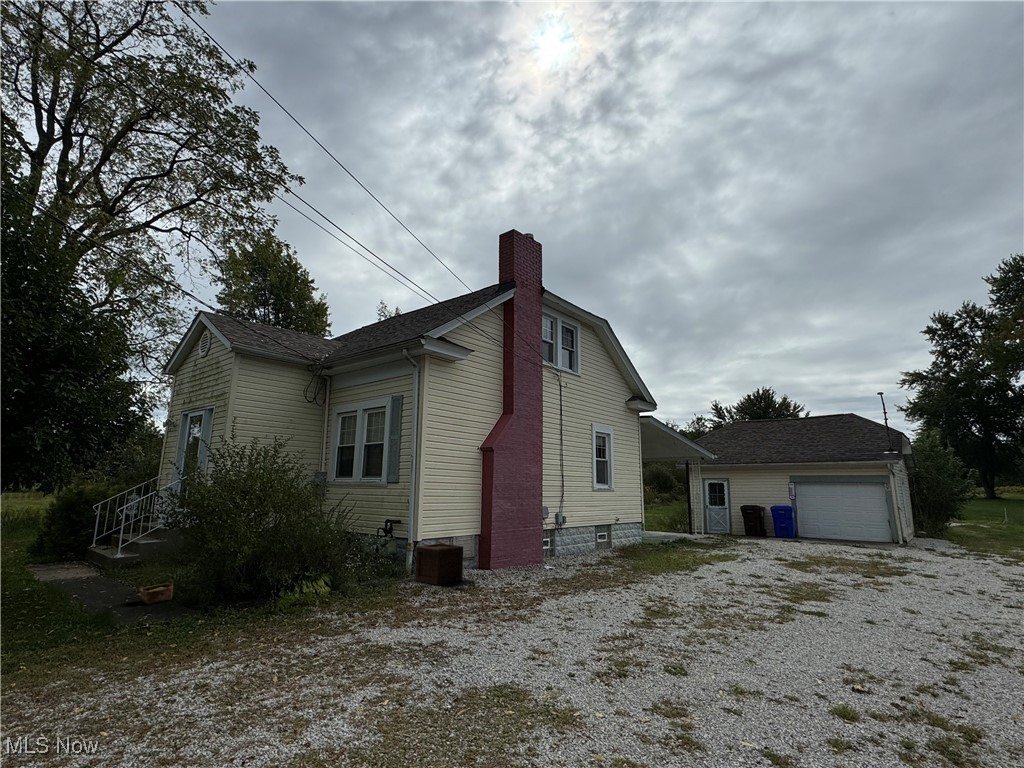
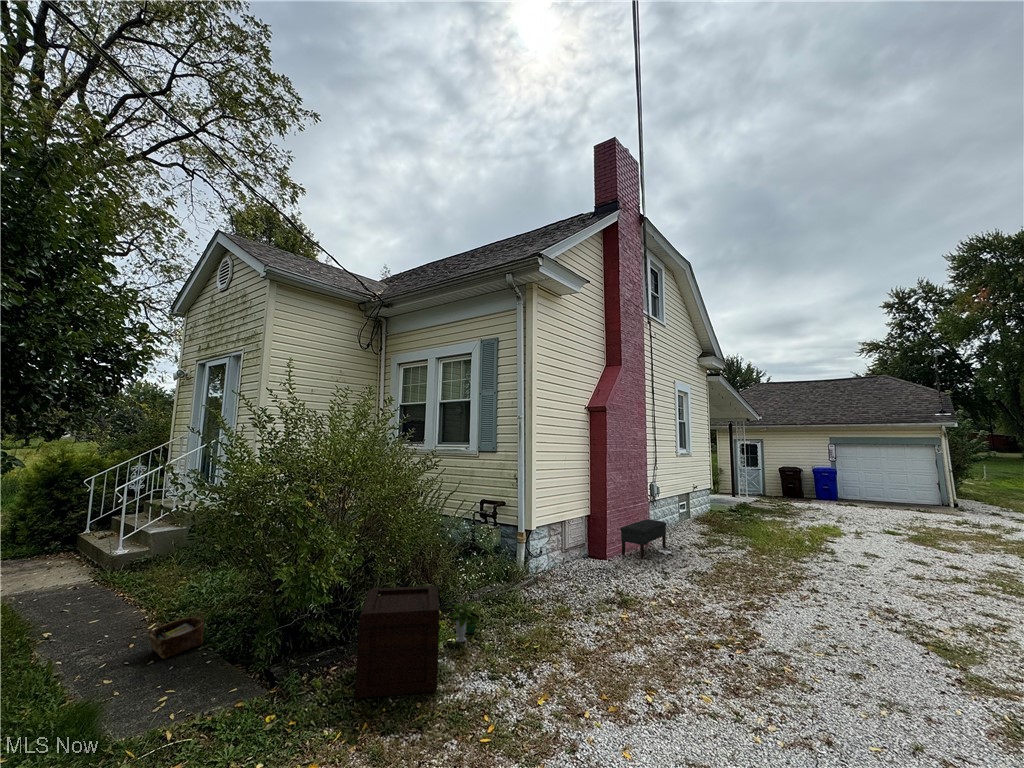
bench: none [508,542,554,571] -> present [620,519,666,559]
wooden crate: present [415,543,463,585] -> present [355,586,440,699]
potted plant: none [325,578,352,602] -> present [445,603,481,642]

